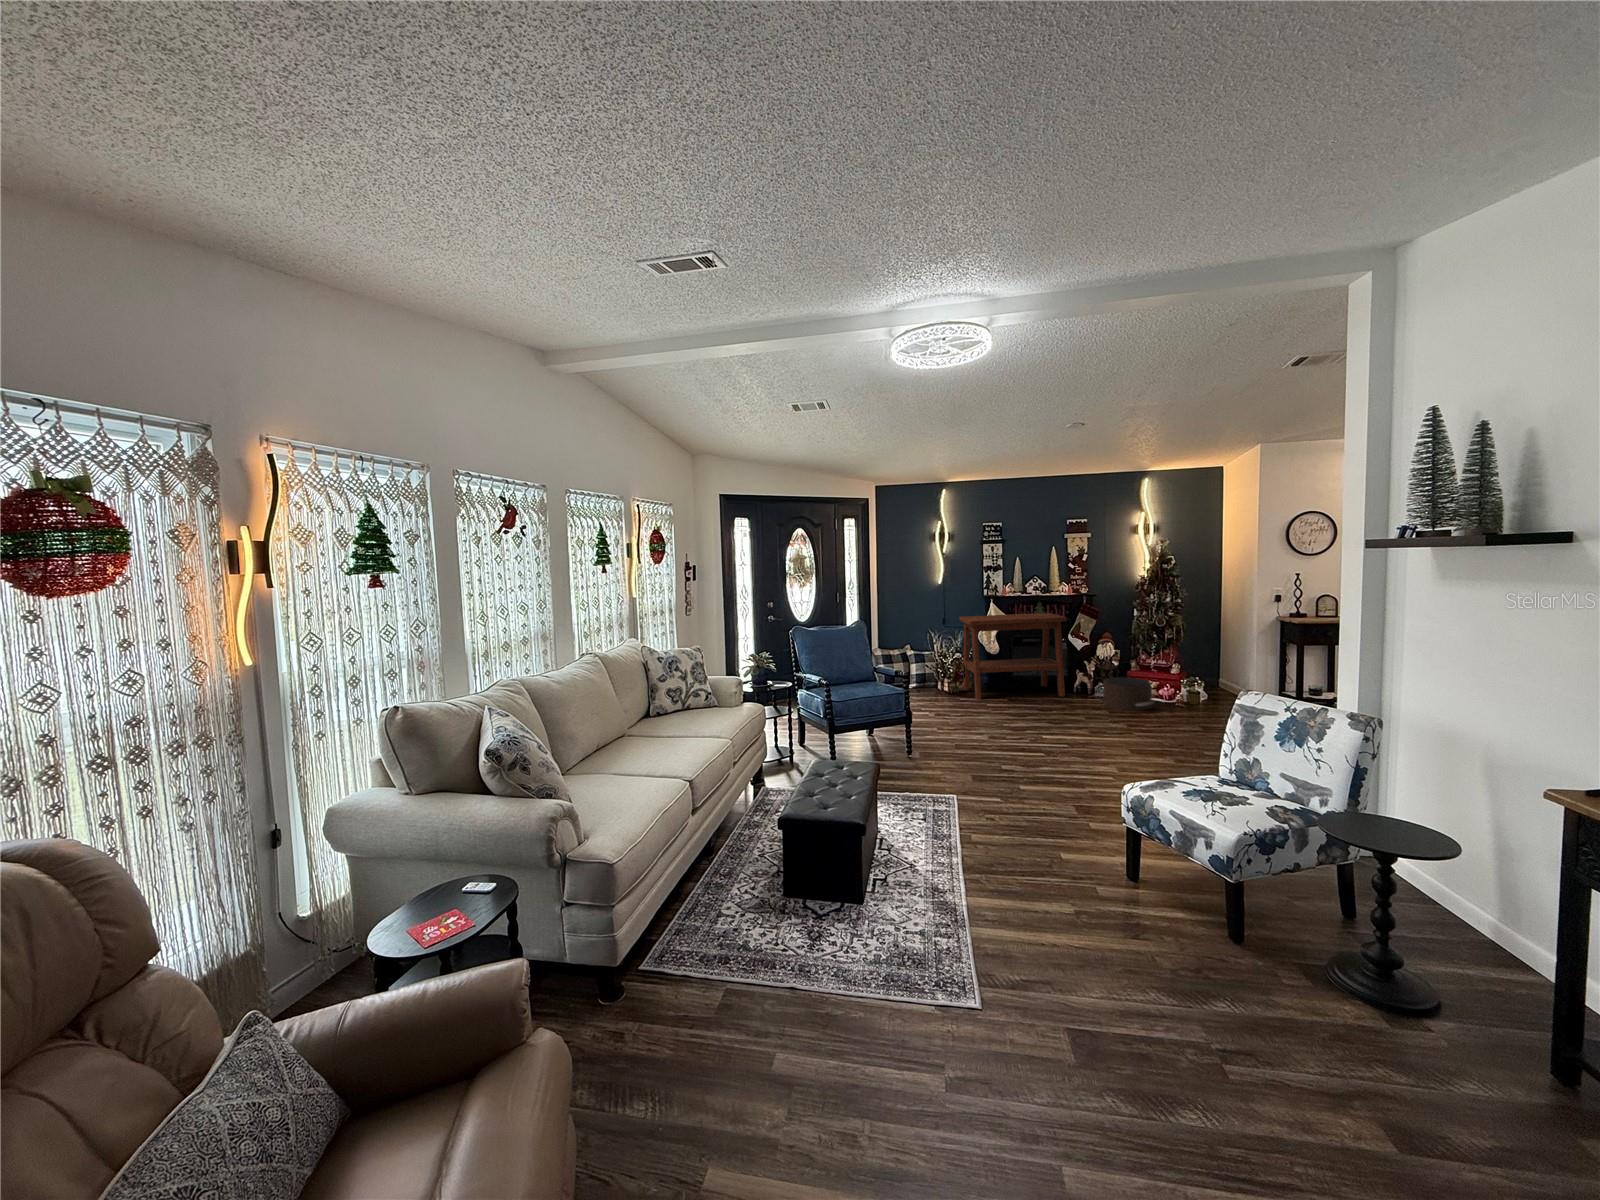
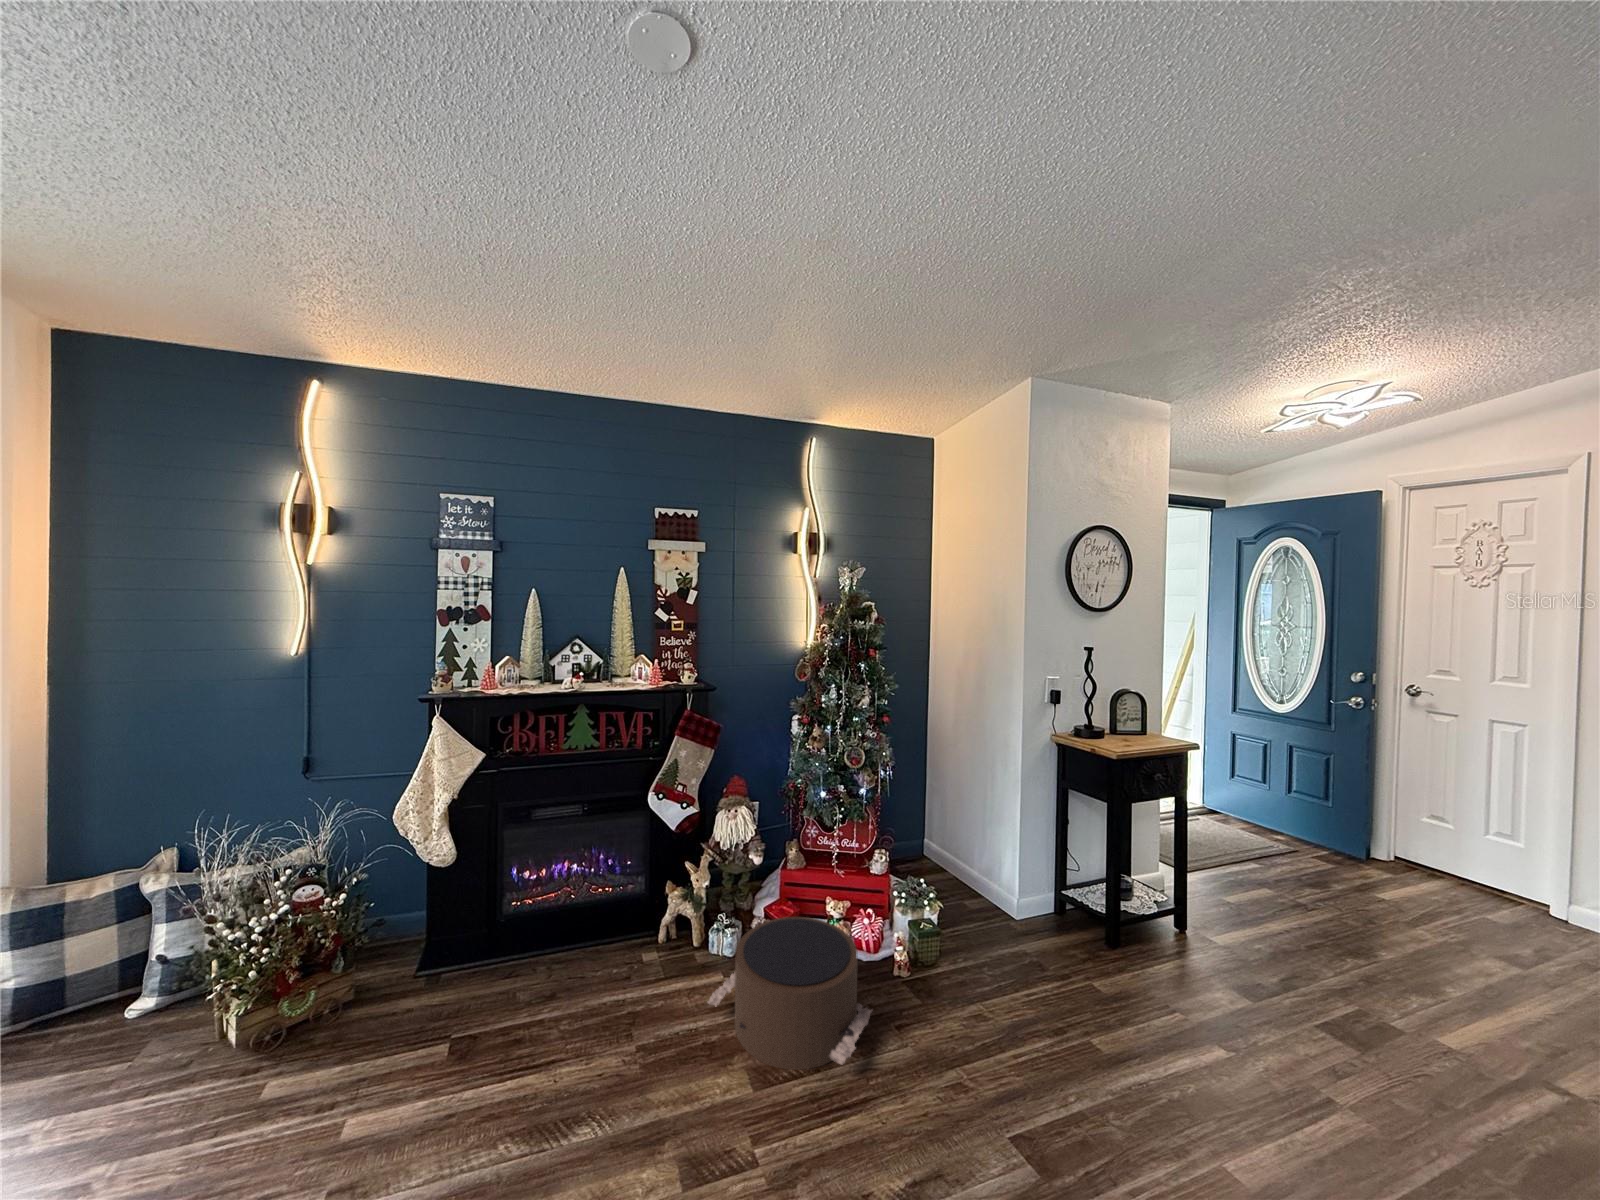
side table: present [959,613,1067,700] -> none [272,735,642,1132]

